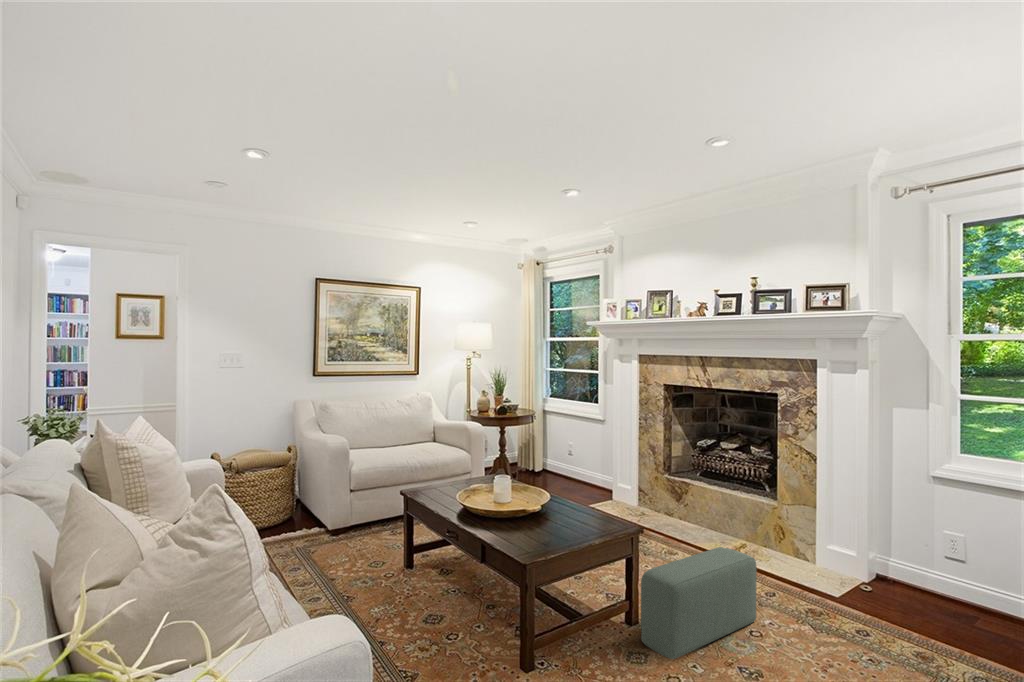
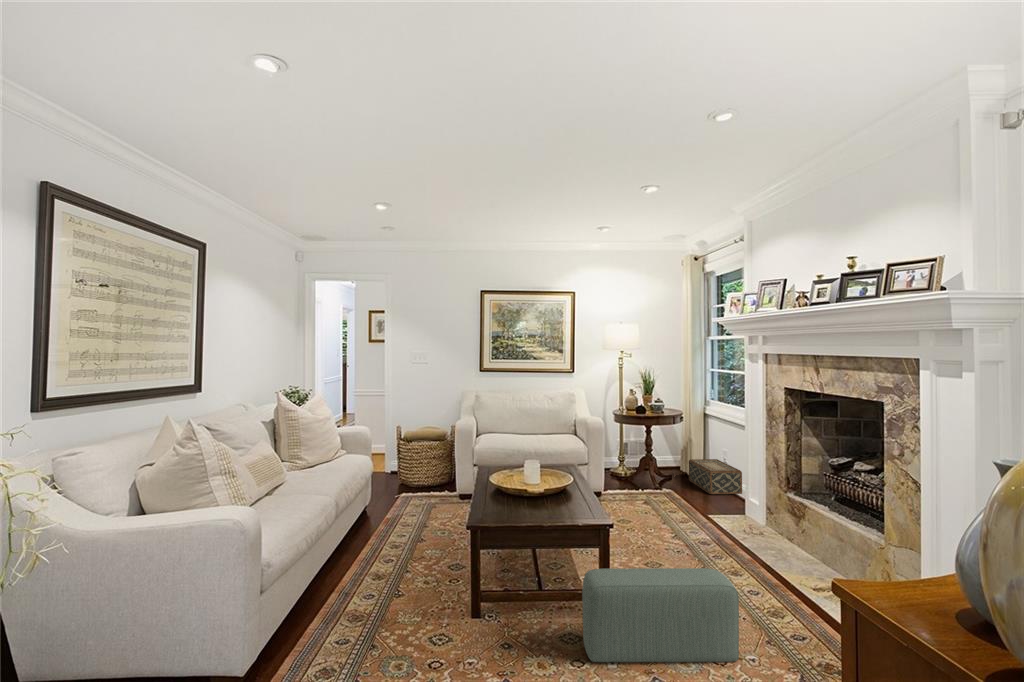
woven basket: none [536,454,592,487] -> present [689,459,742,494]

